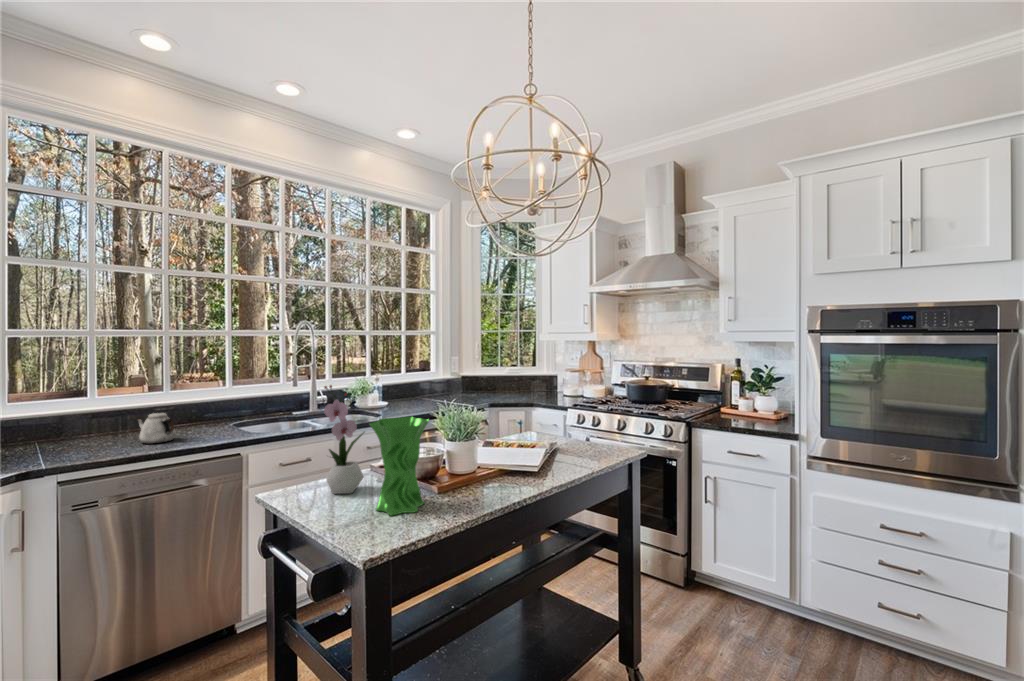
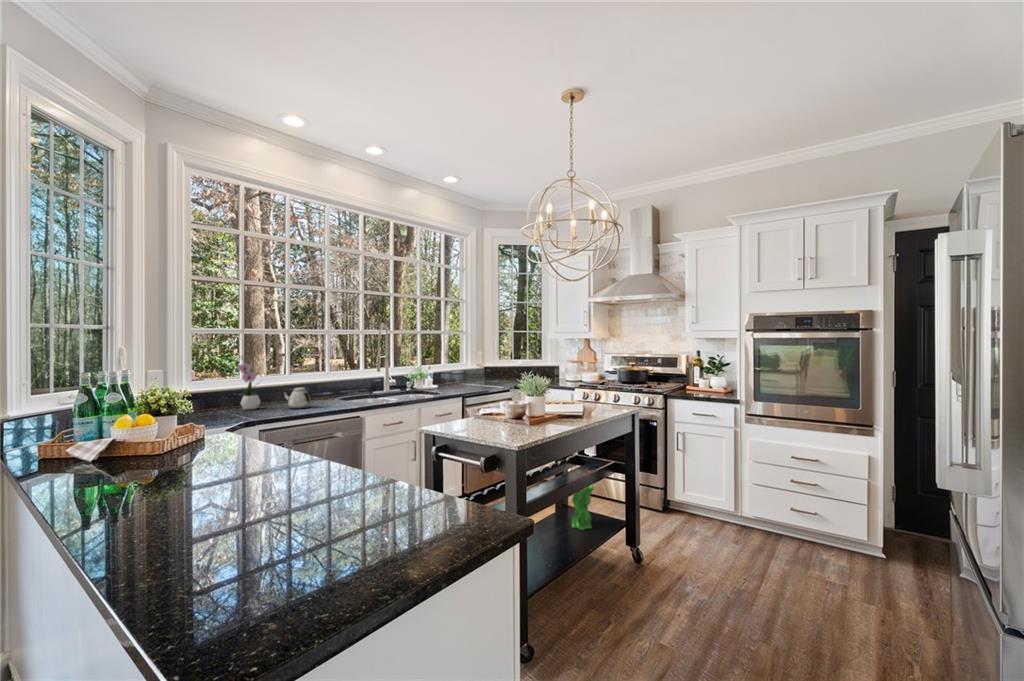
flower arrangement: present [324,385,364,494] -> present [238,356,260,410]
vase: present [370,417,429,515] -> present [571,484,594,530]

